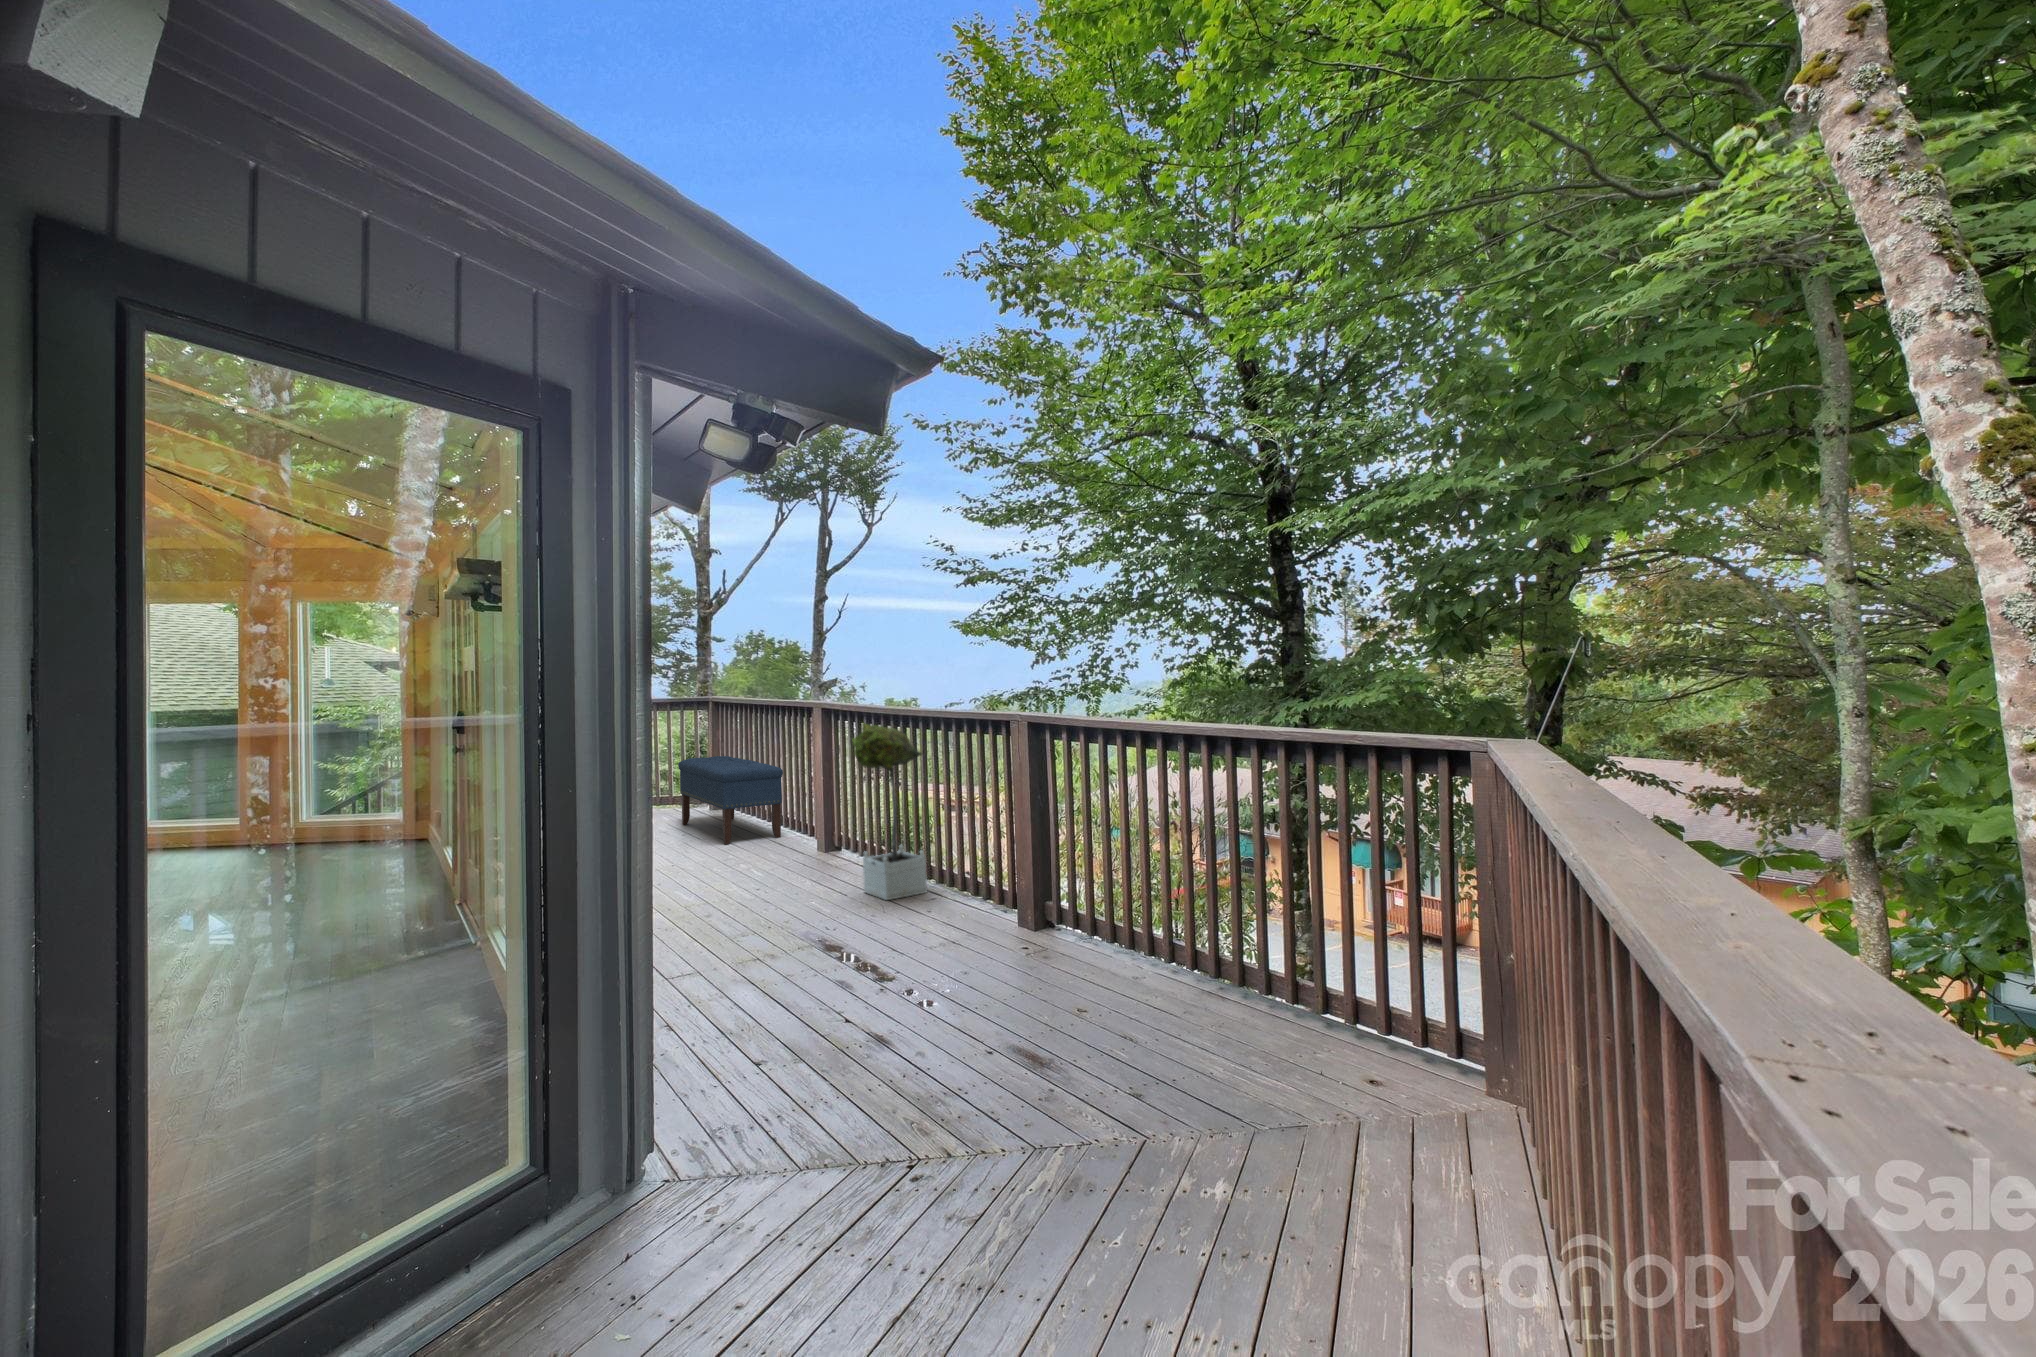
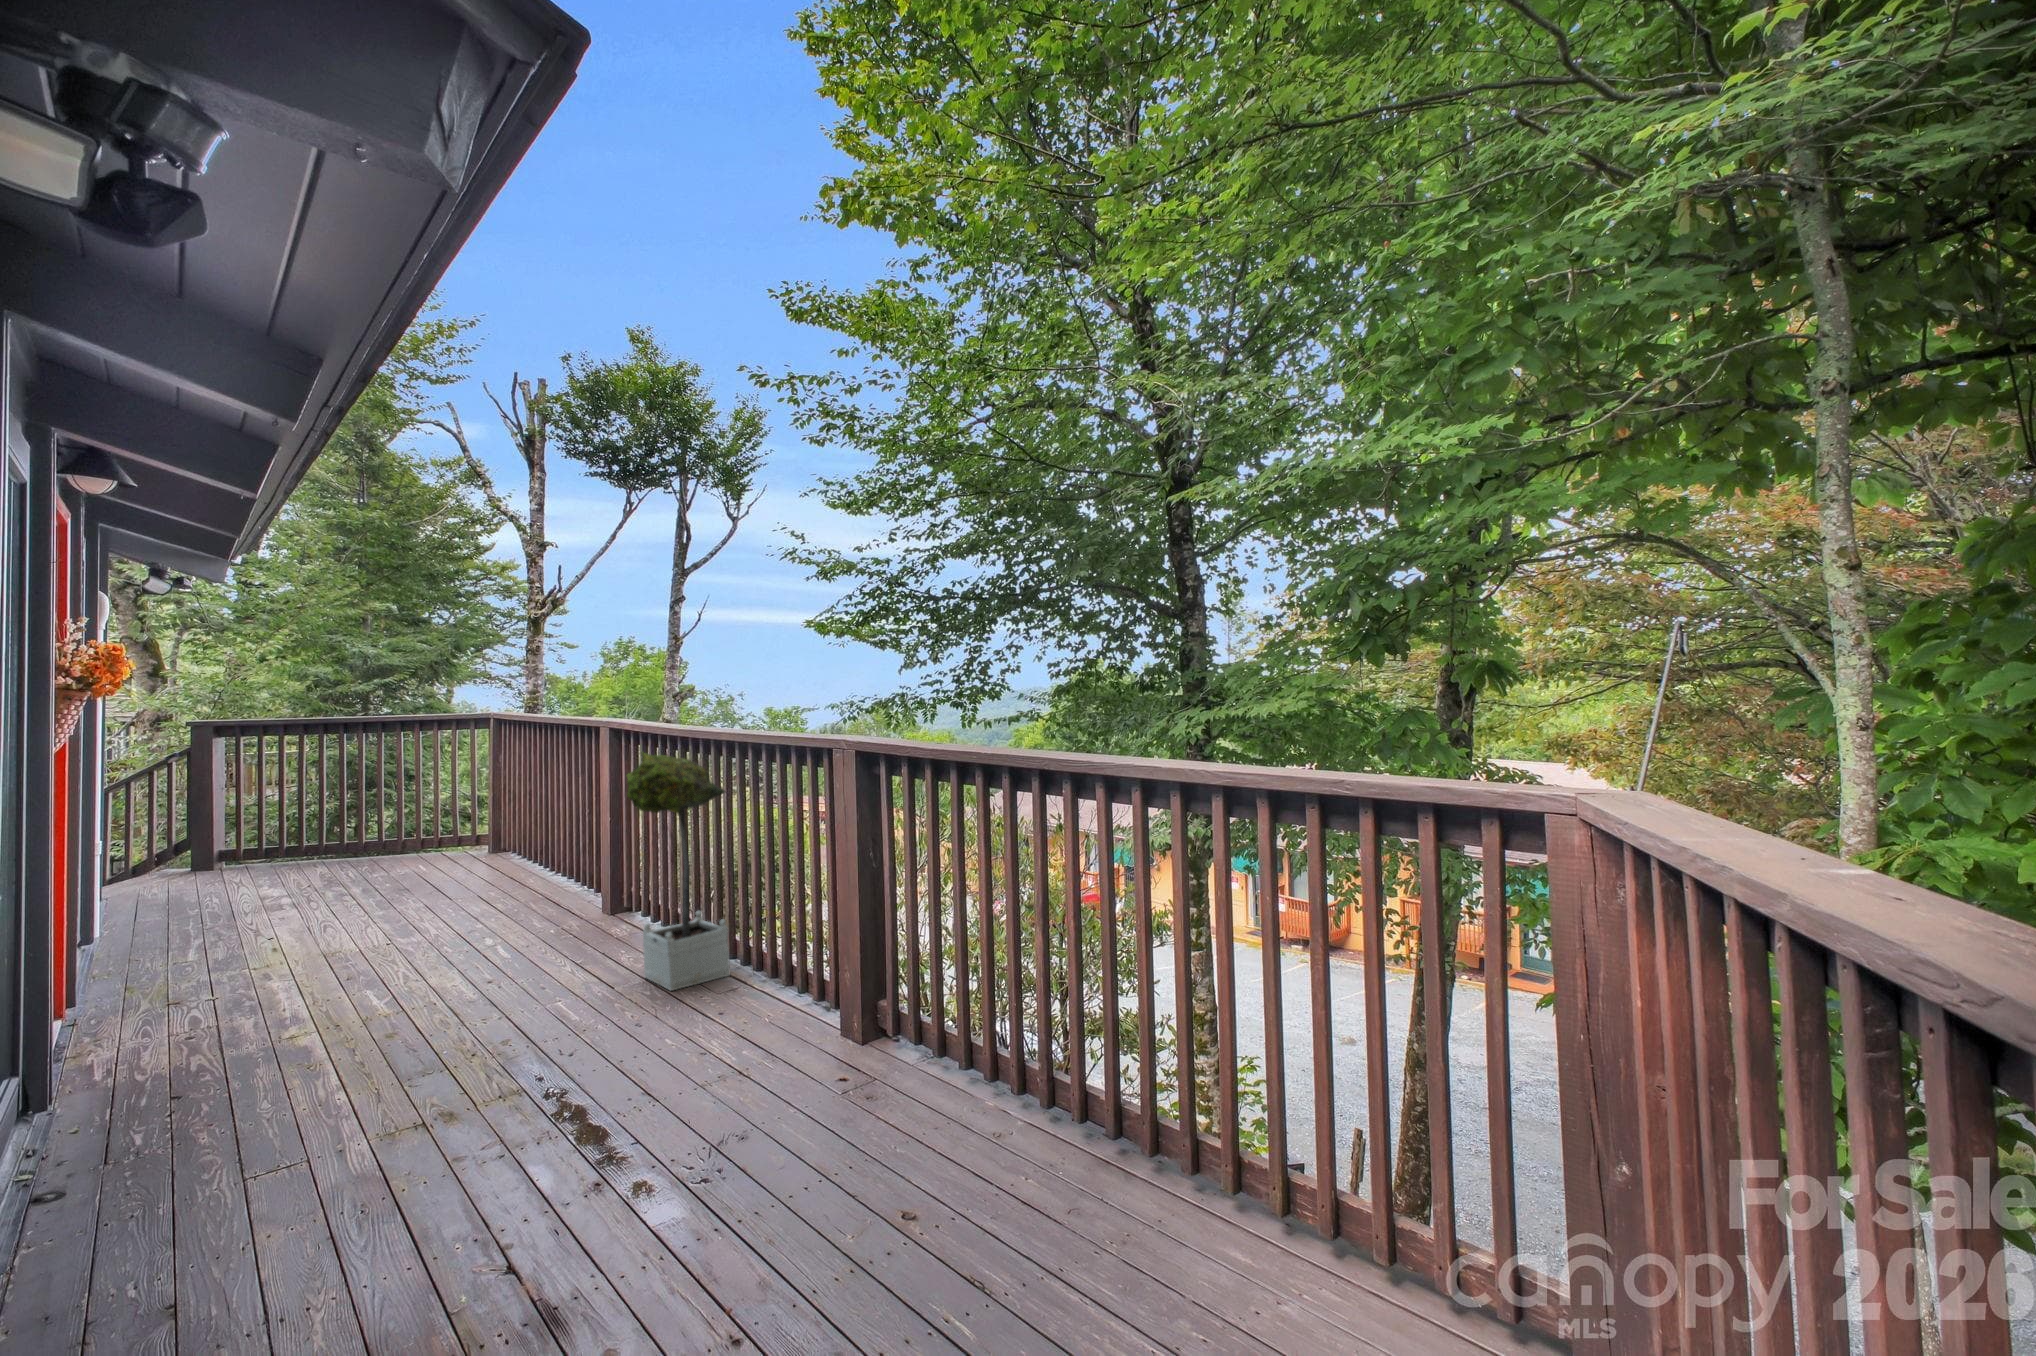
bench: present [678,756,783,844] -> none [442,788,570,904]

